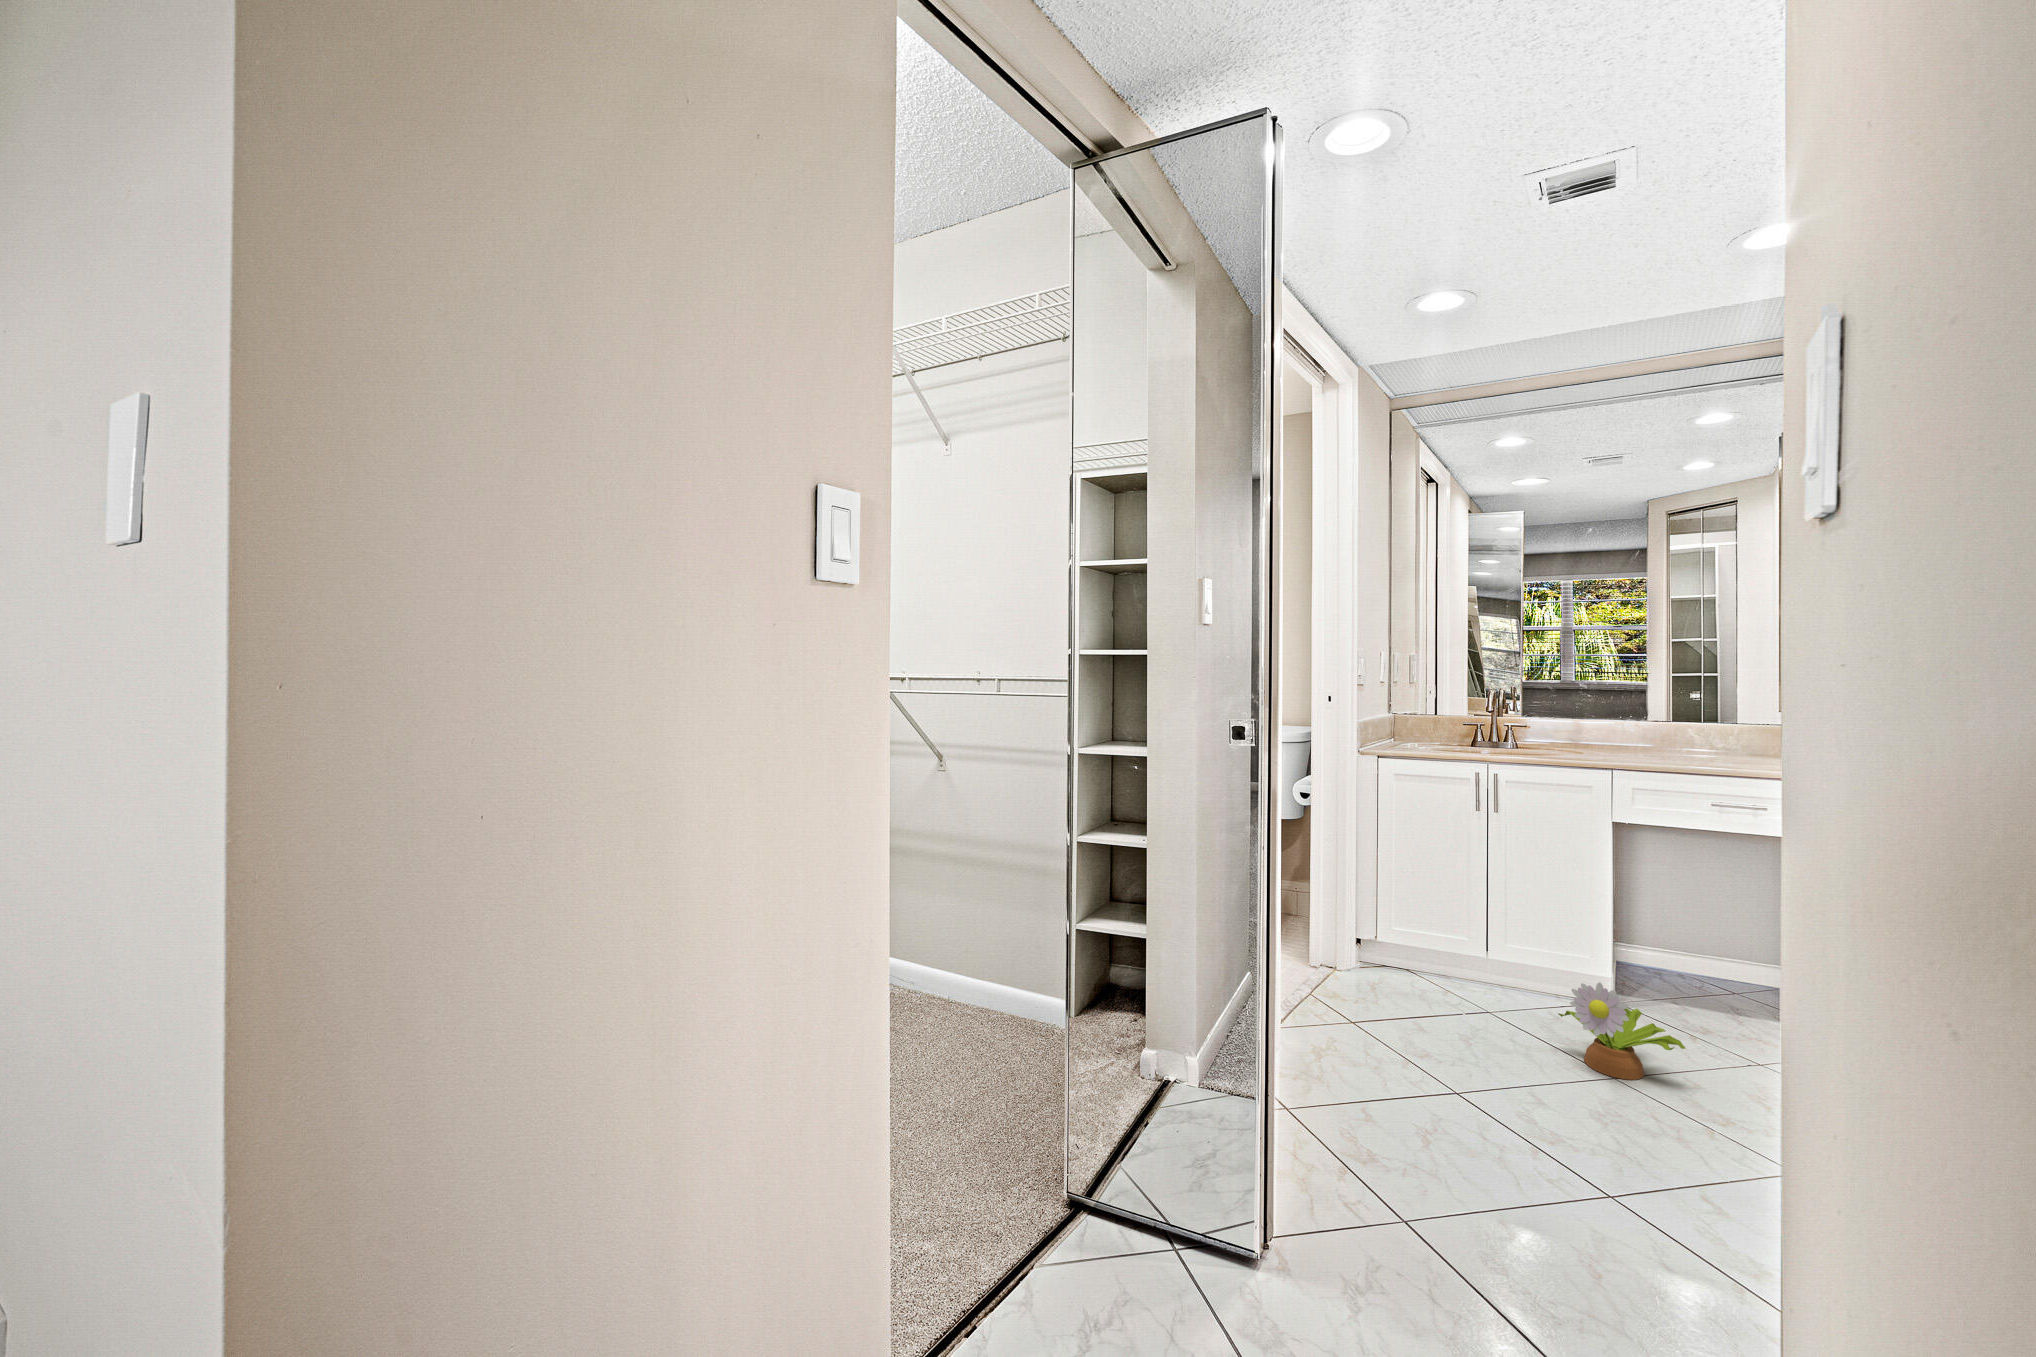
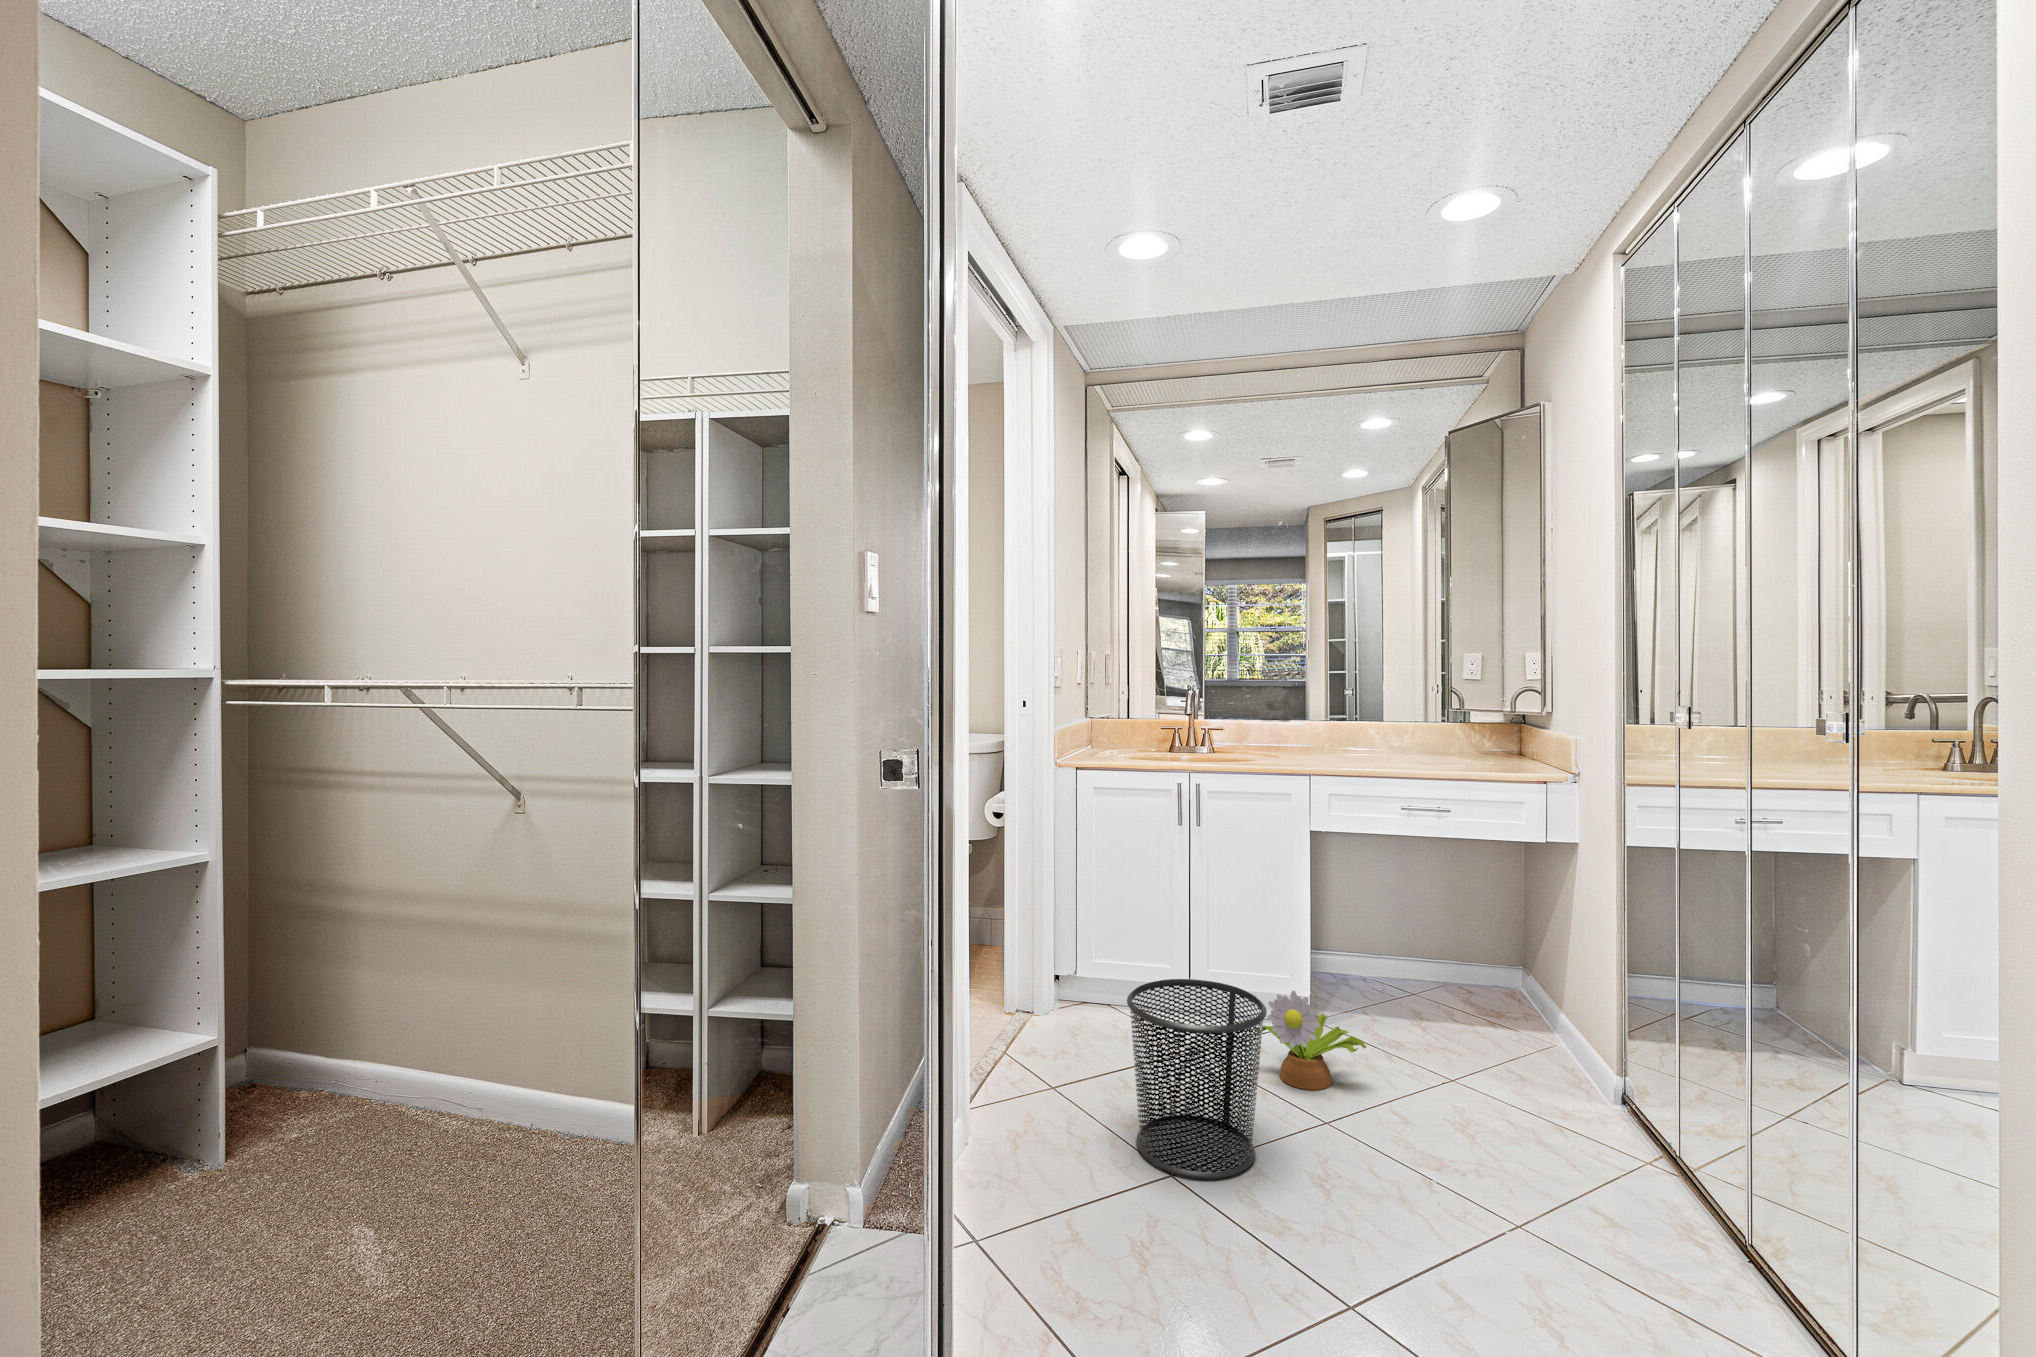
waste bin: none [1418,955,1561,1136] -> present [1127,979,1267,1179]

